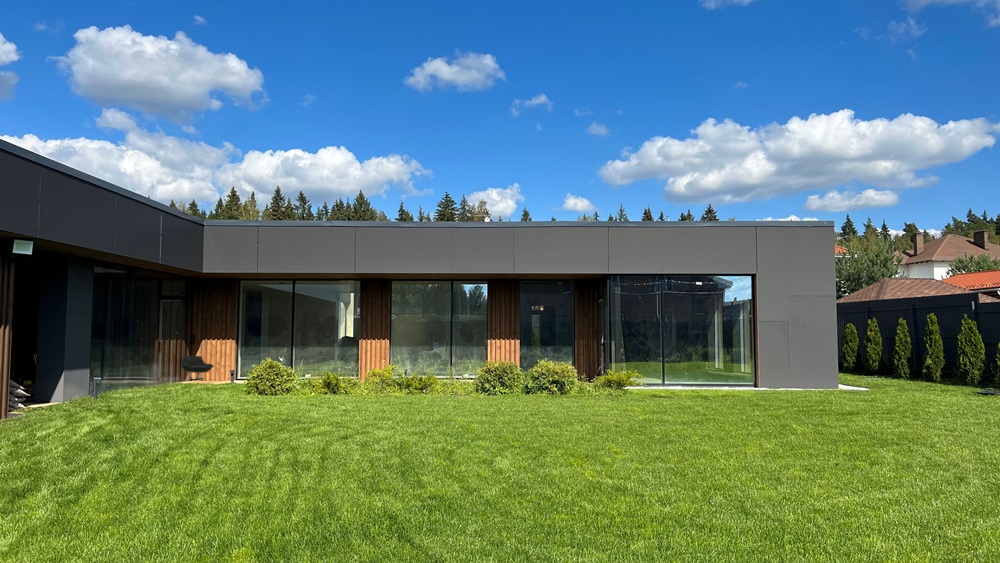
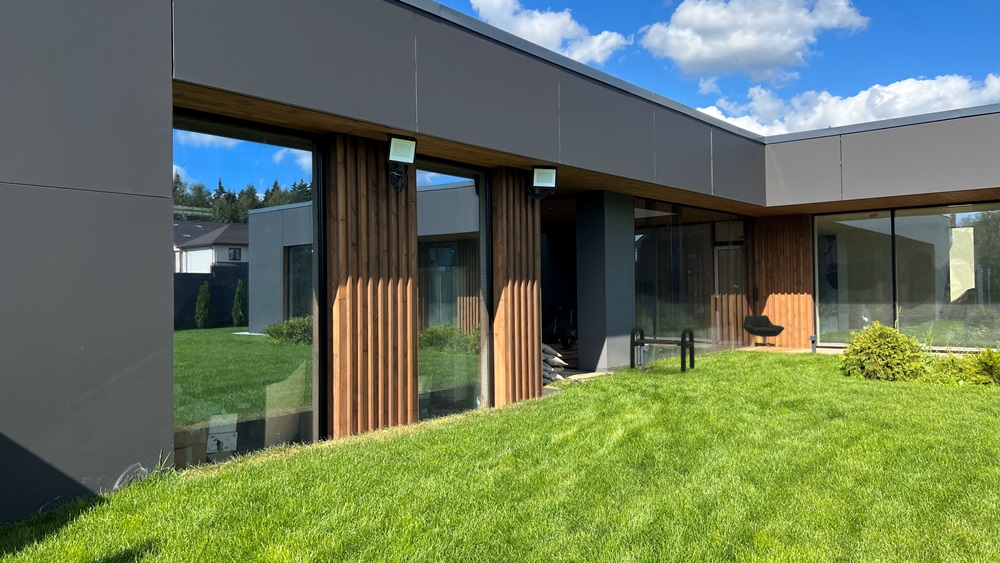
bench: none [82,364,139,398] -> present [630,327,695,372]

